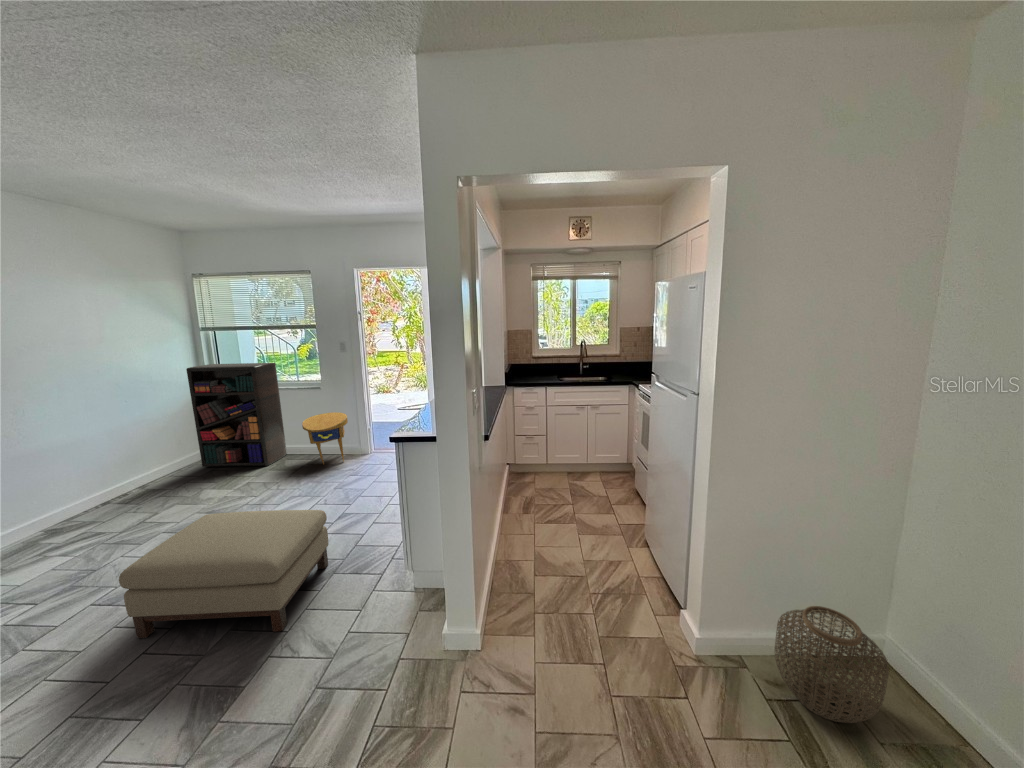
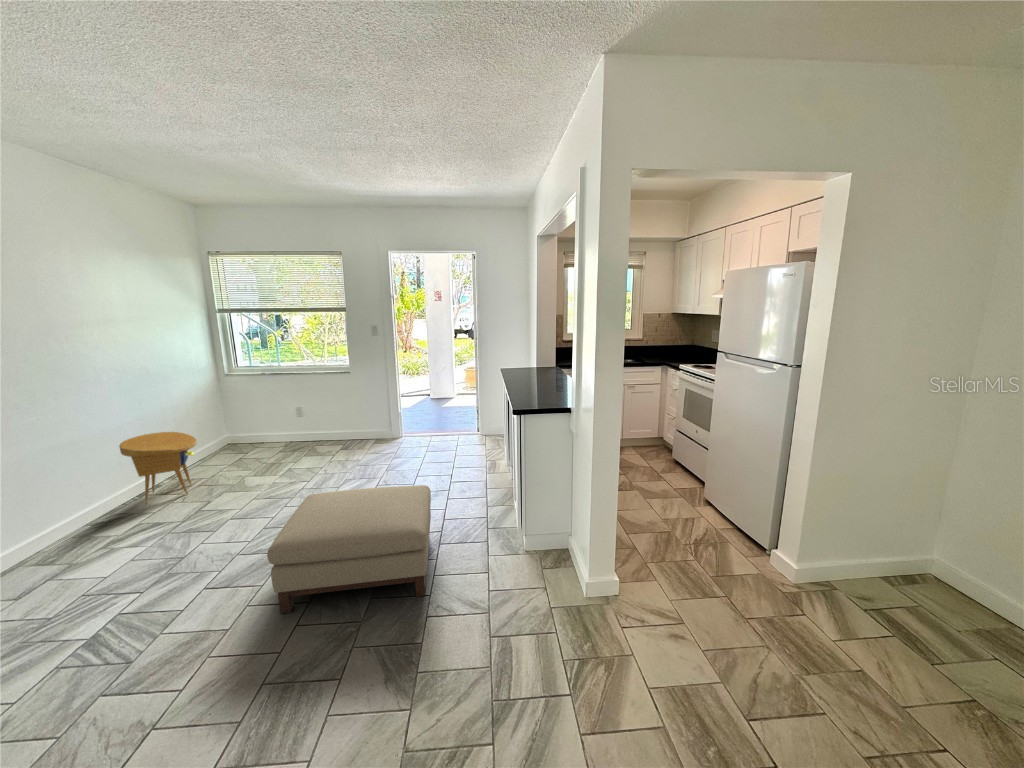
bookshelf: present [186,363,287,467] -> none [210,347,312,456]
side table: present [302,413,348,464] -> present [119,432,196,504]
woven basket: present [775,606,889,723] -> none [862,534,963,619]

